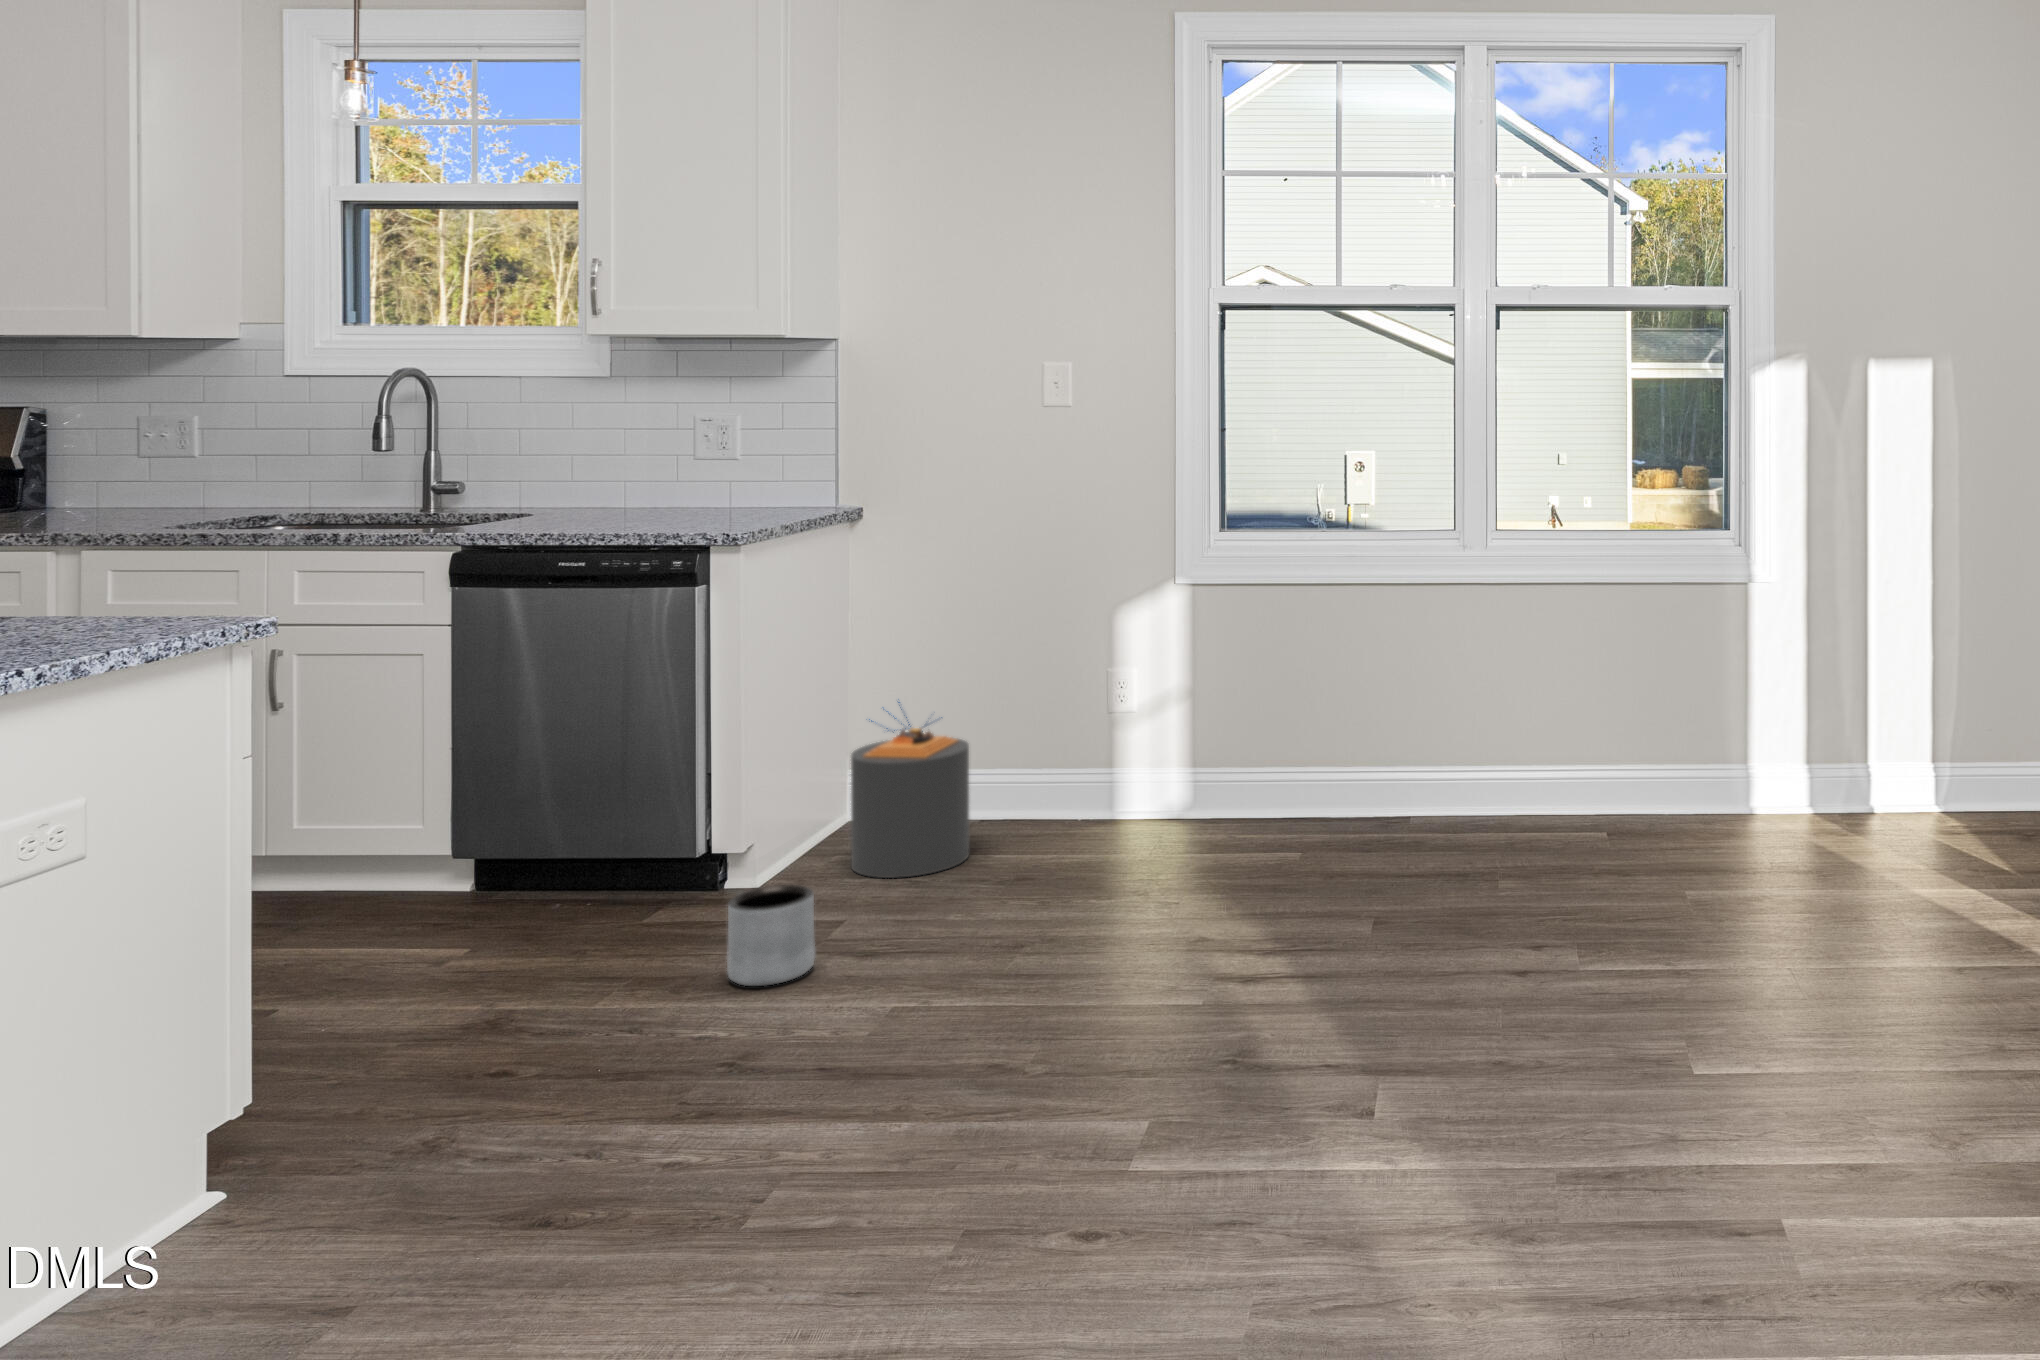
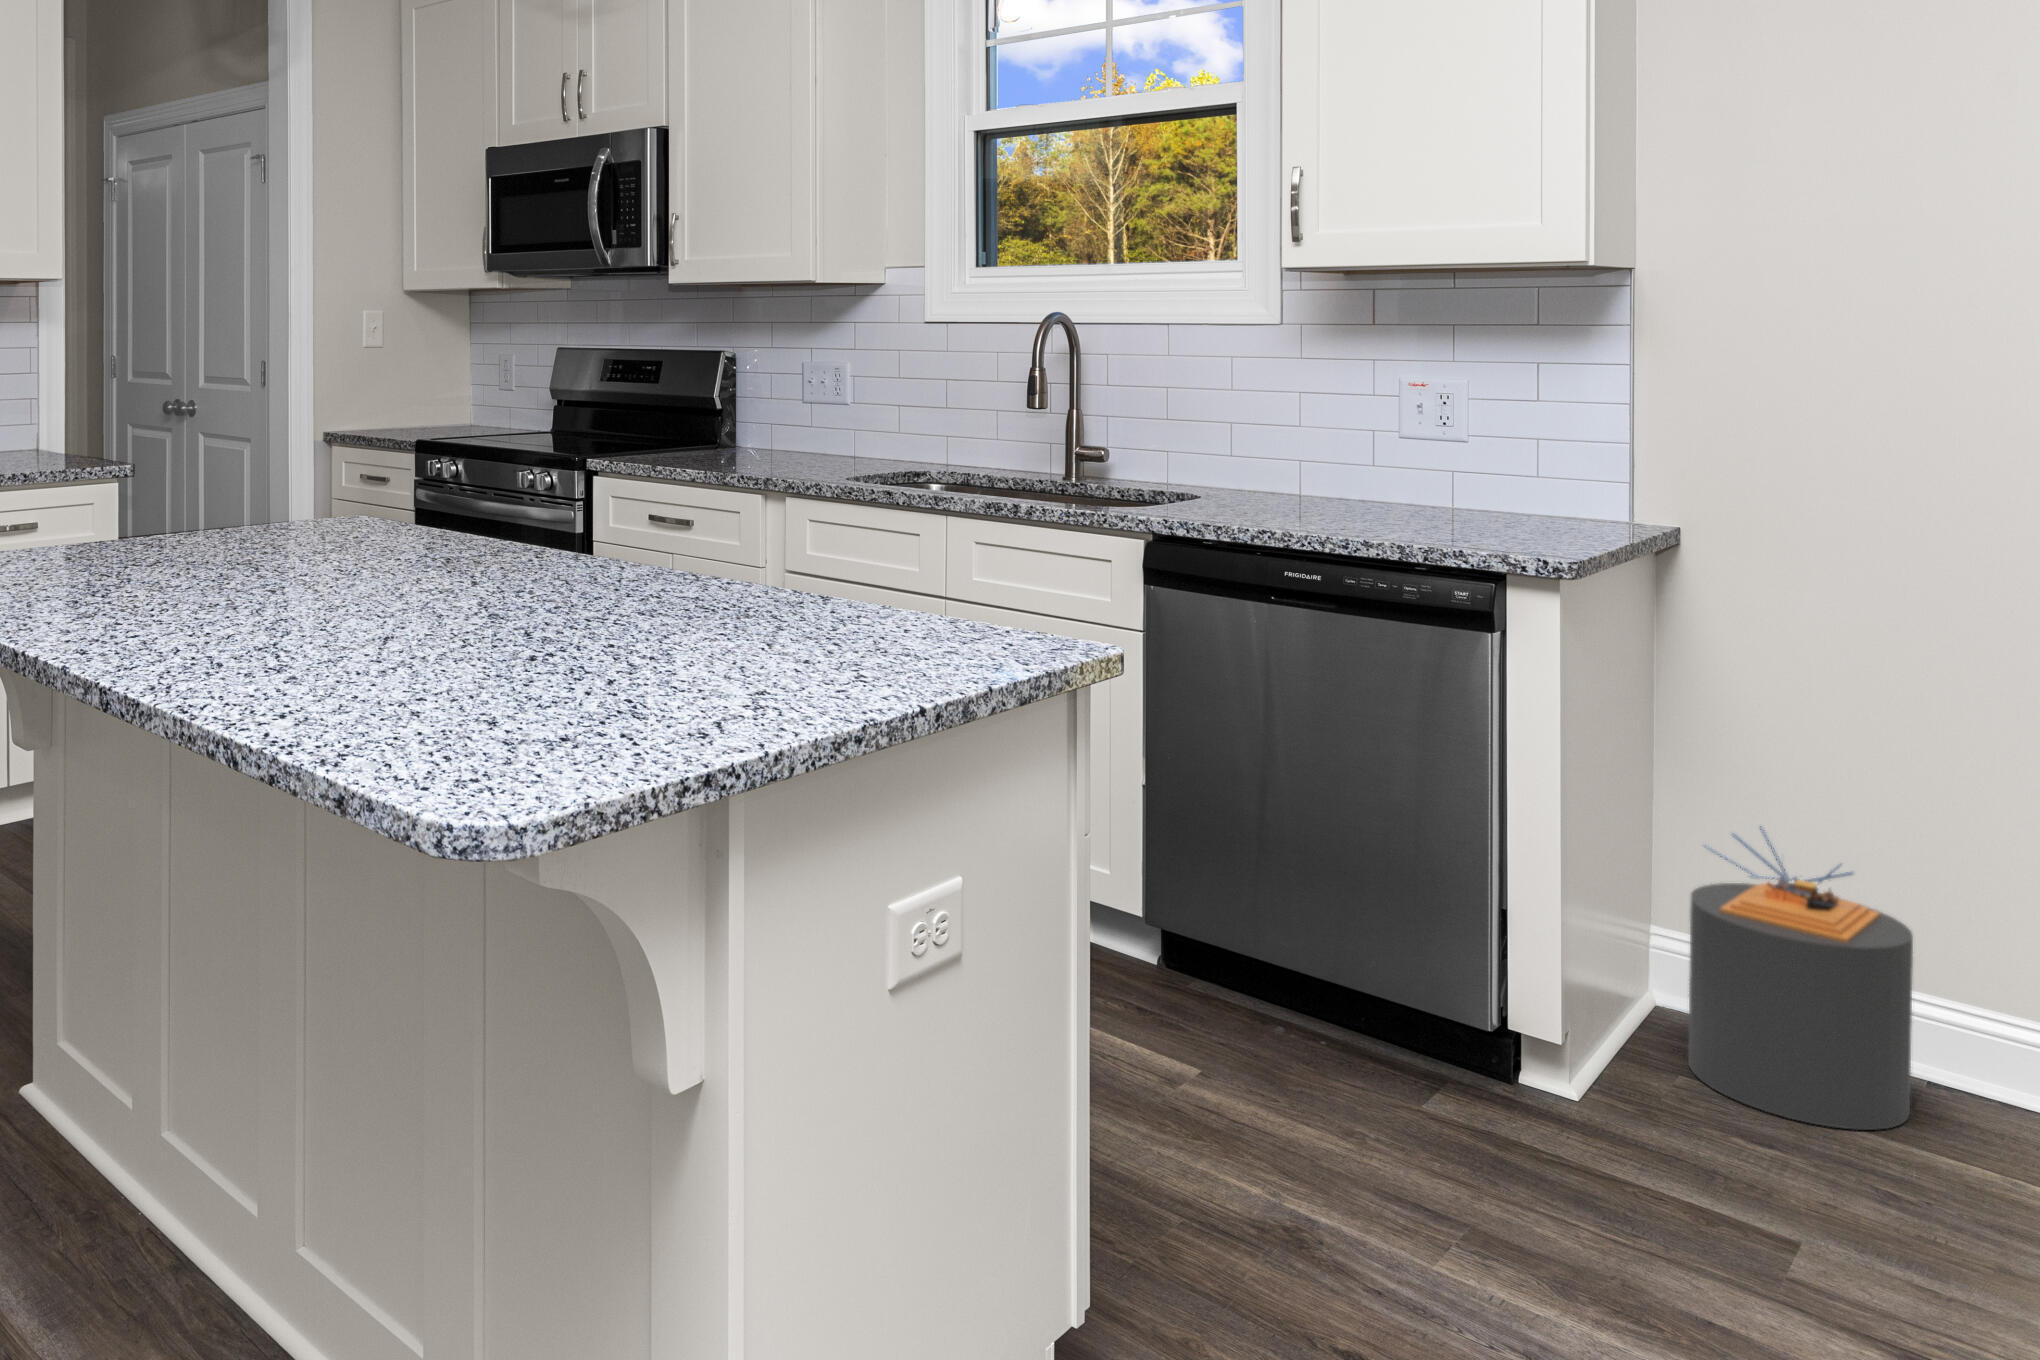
planter: present [727,885,815,986] -> none [1606,1126,1761,1308]

